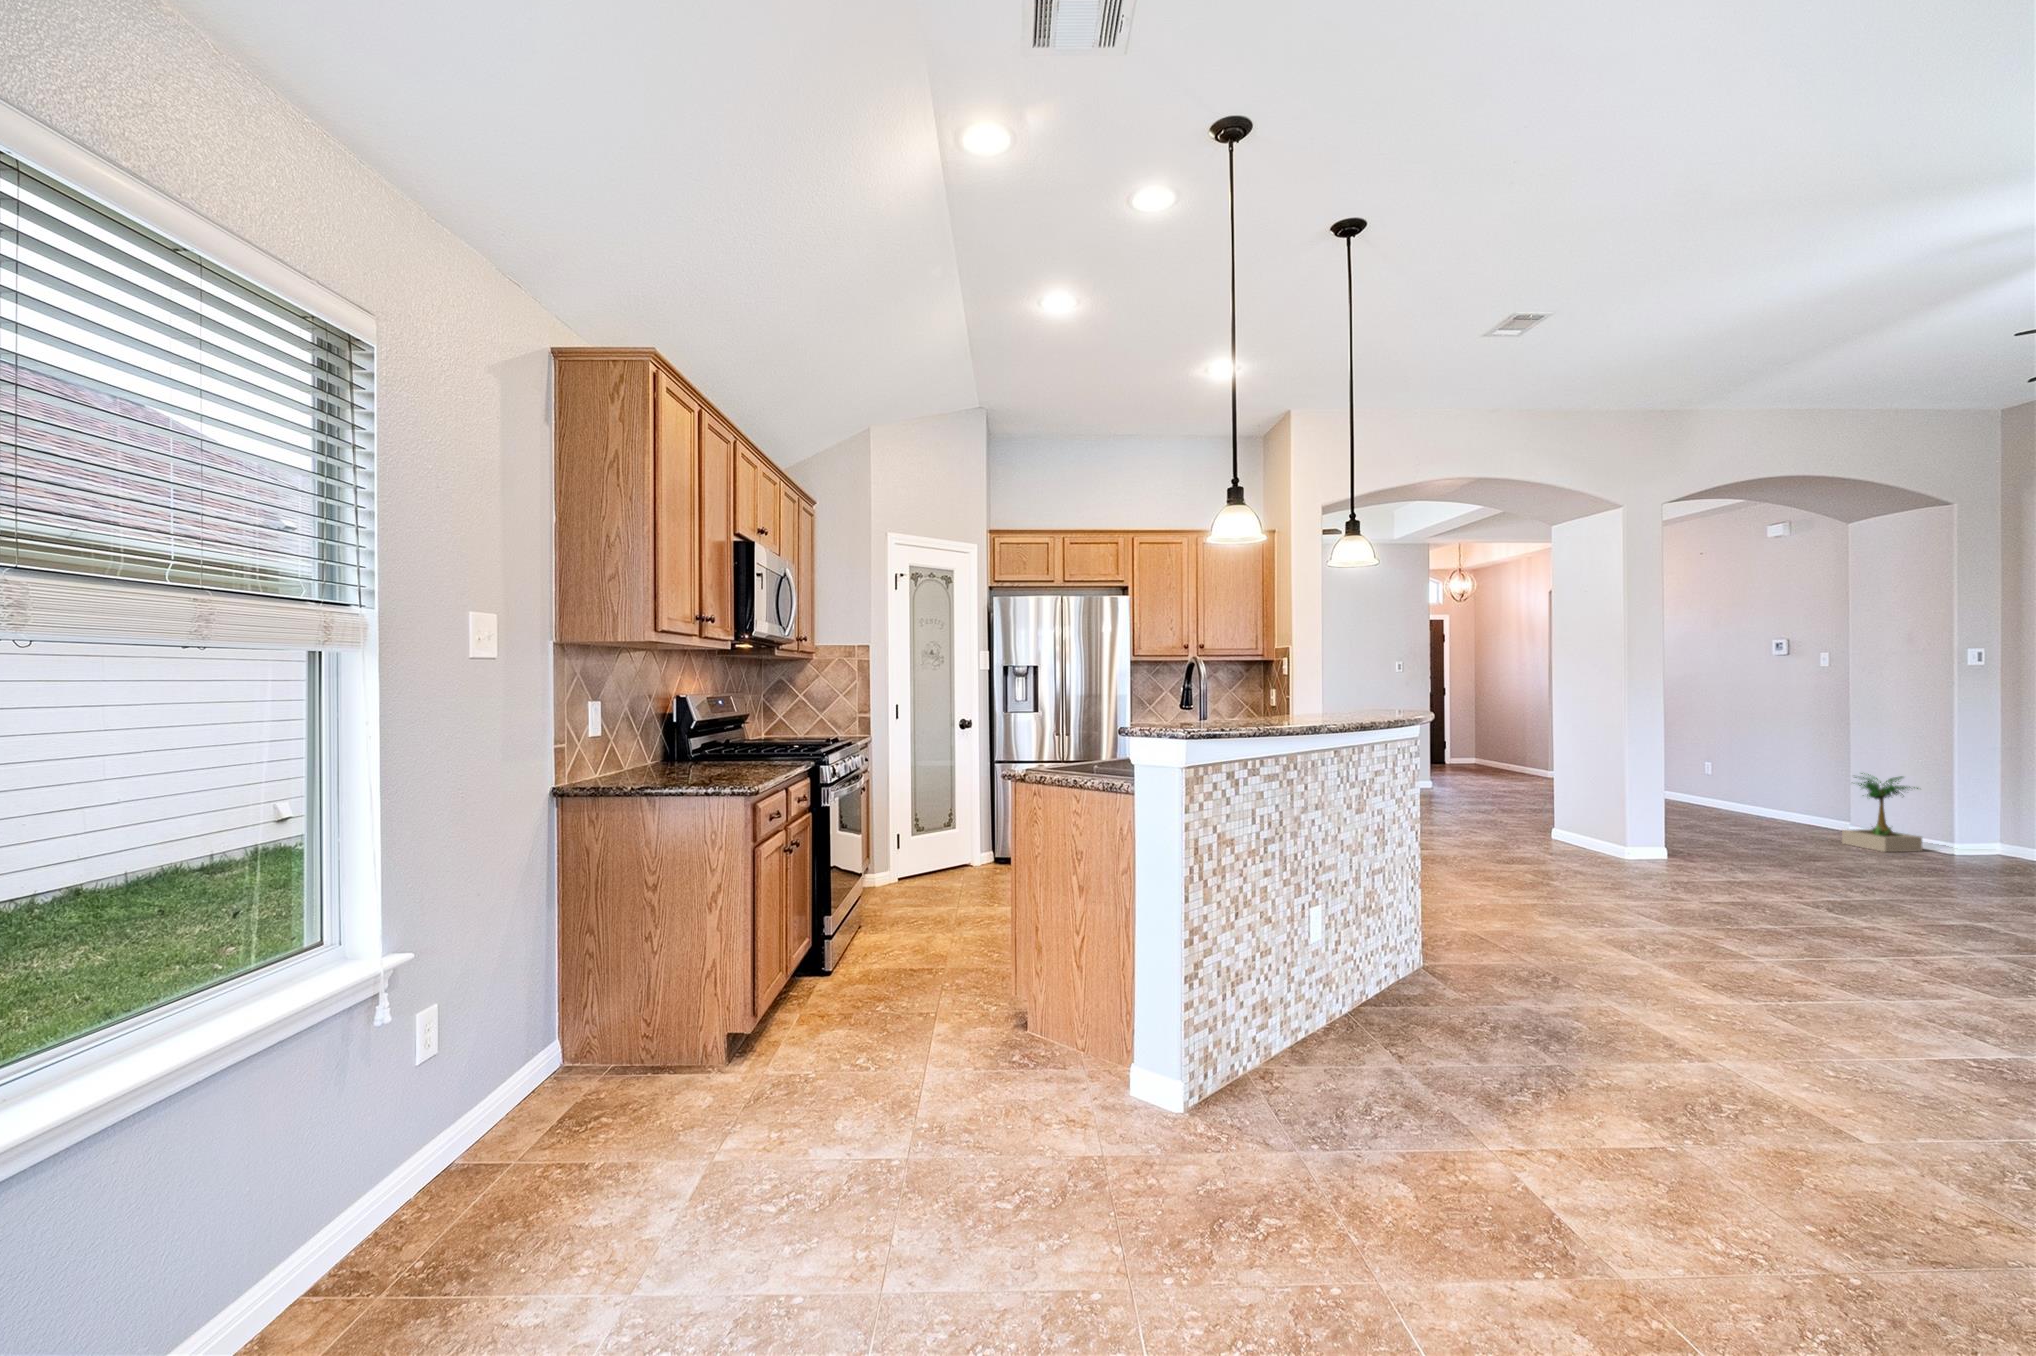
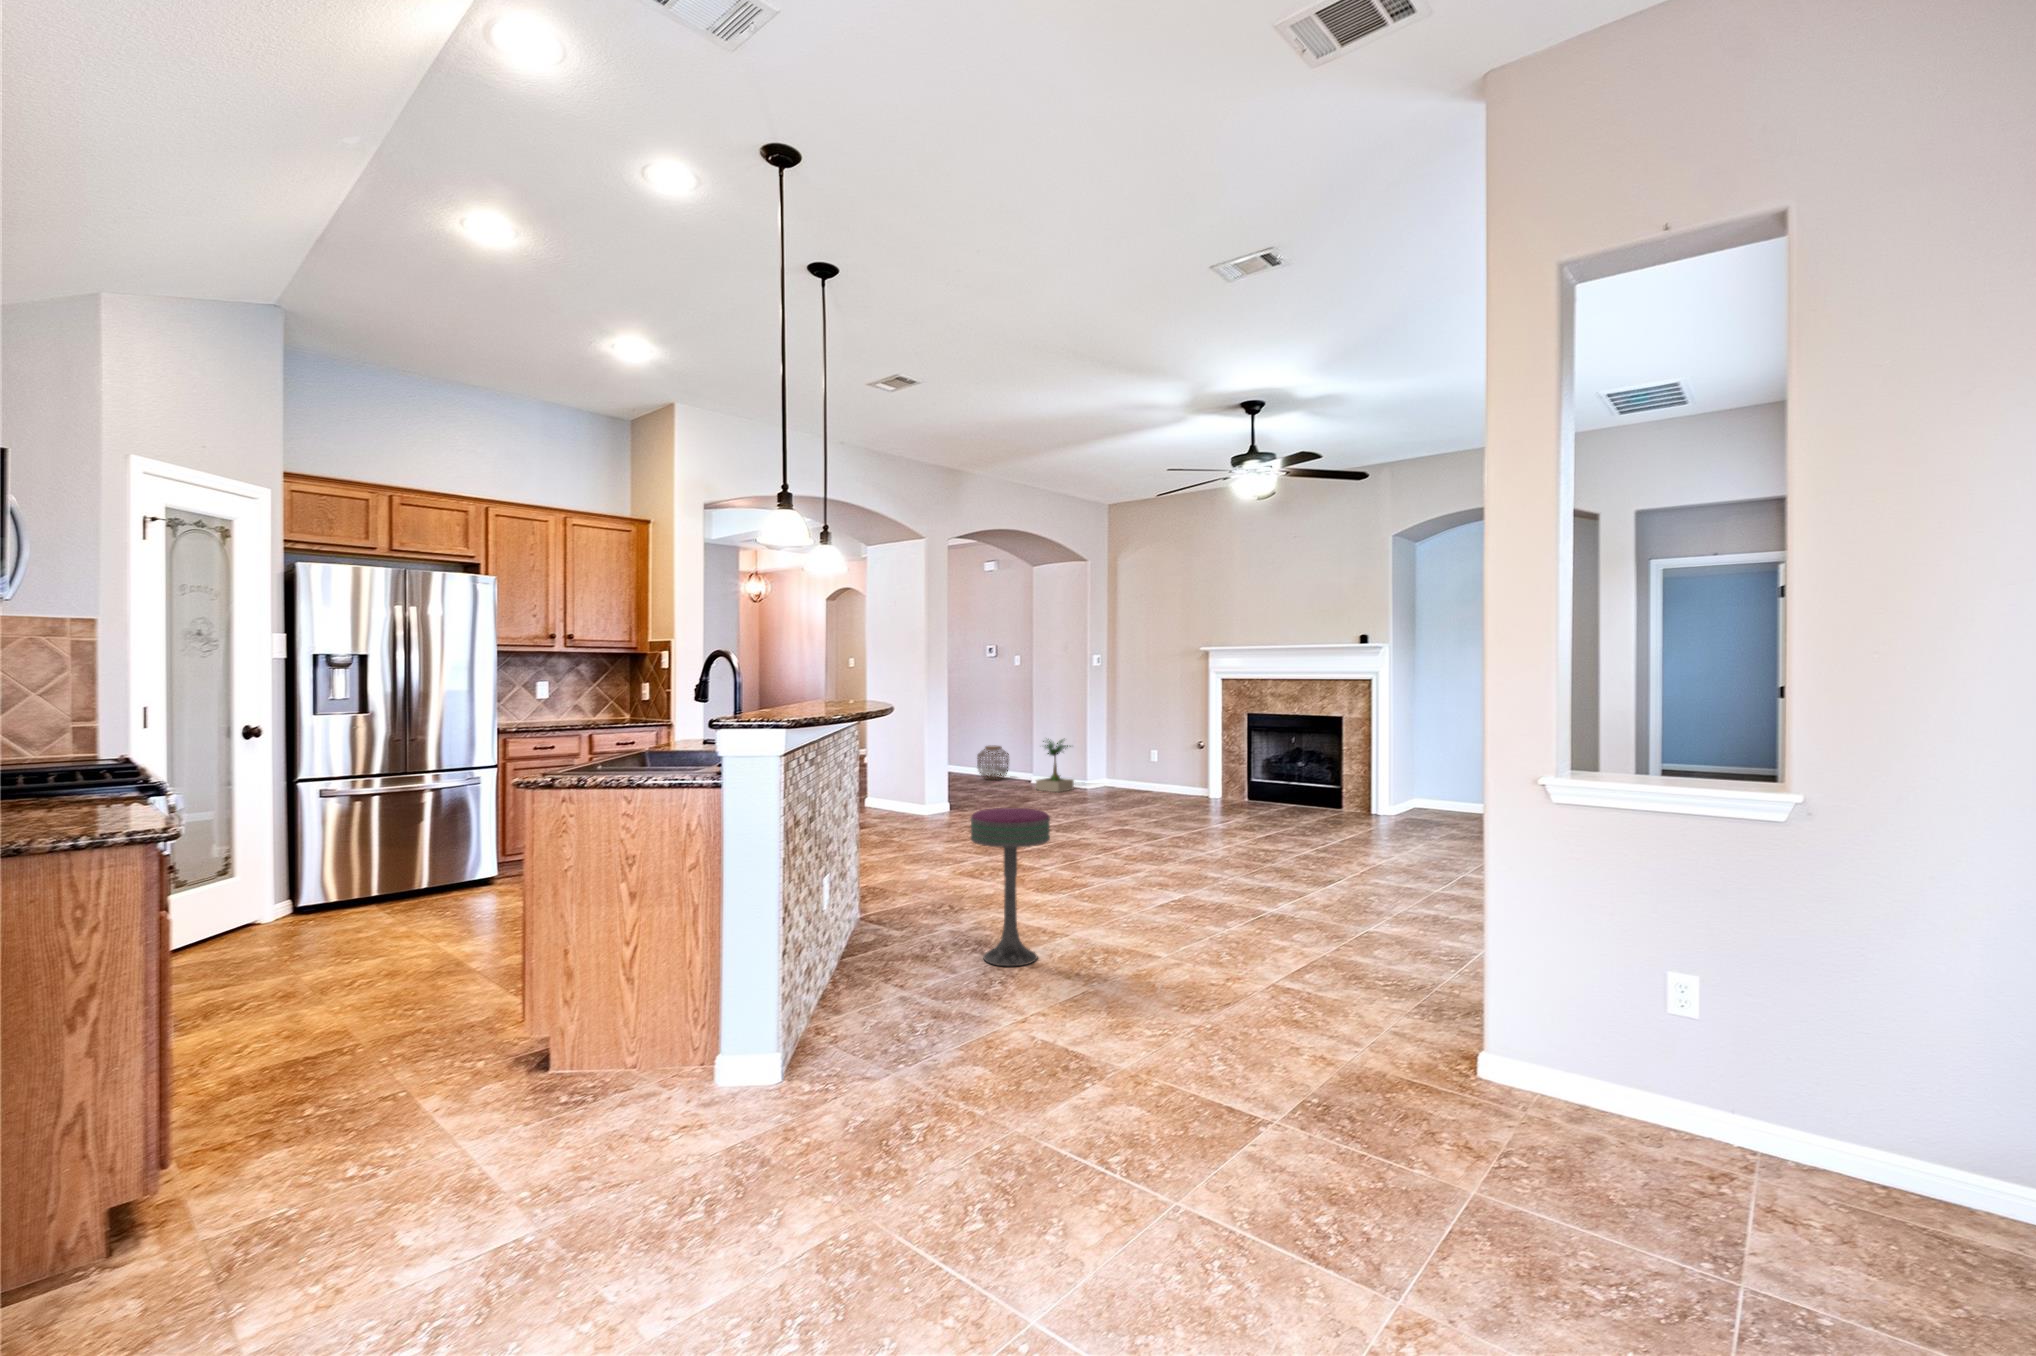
woven basket: none [1747,776,1805,823] -> present [977,745,1009,780]
bar stool: none [1518,863,1646,1081] -> present [971,808,1050,966]

